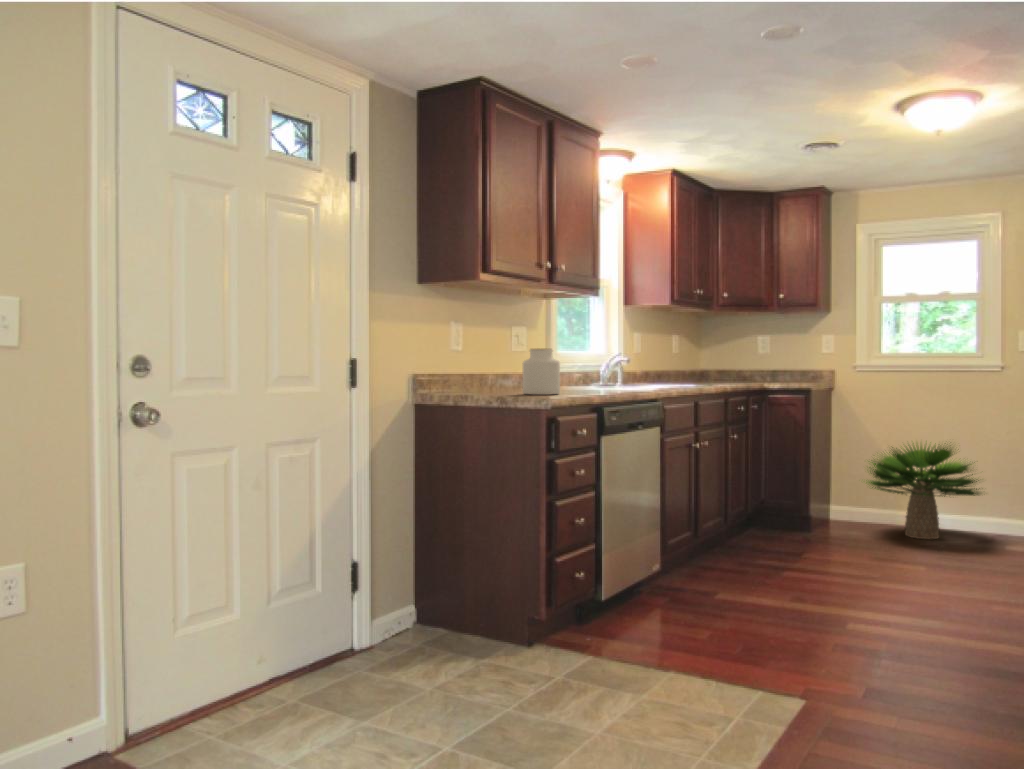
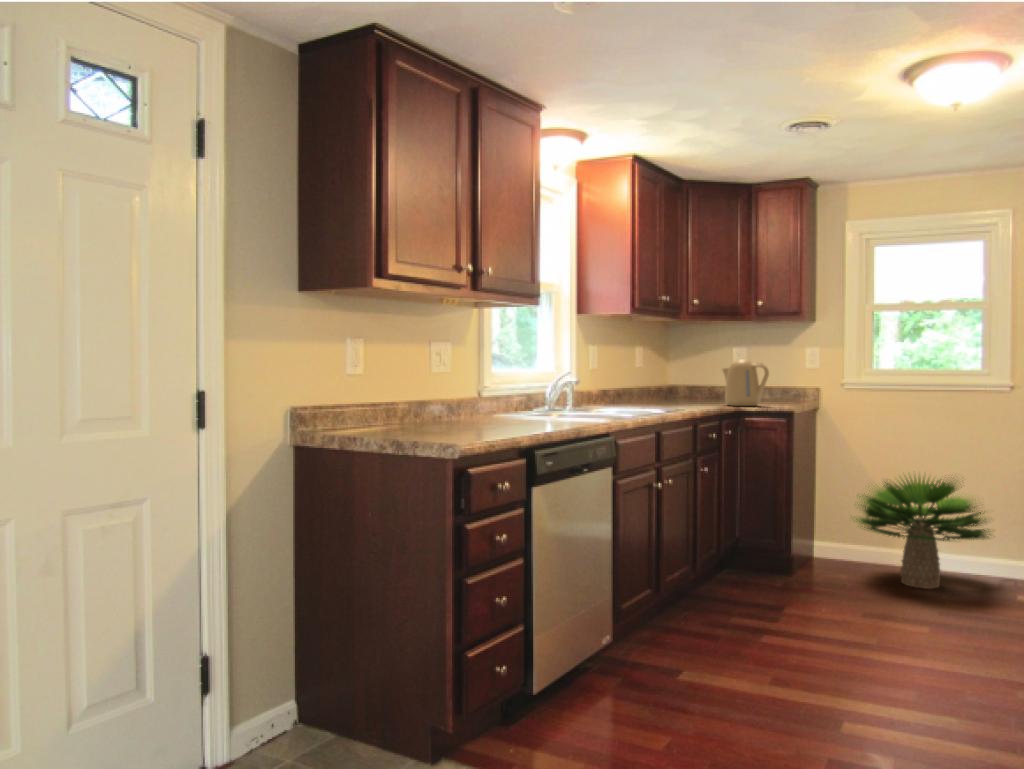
kettle: none [748,343,790,384] -> present [723,359,769,406]
jar: present [522,349,560,395] -> none [434,375,481,434]

